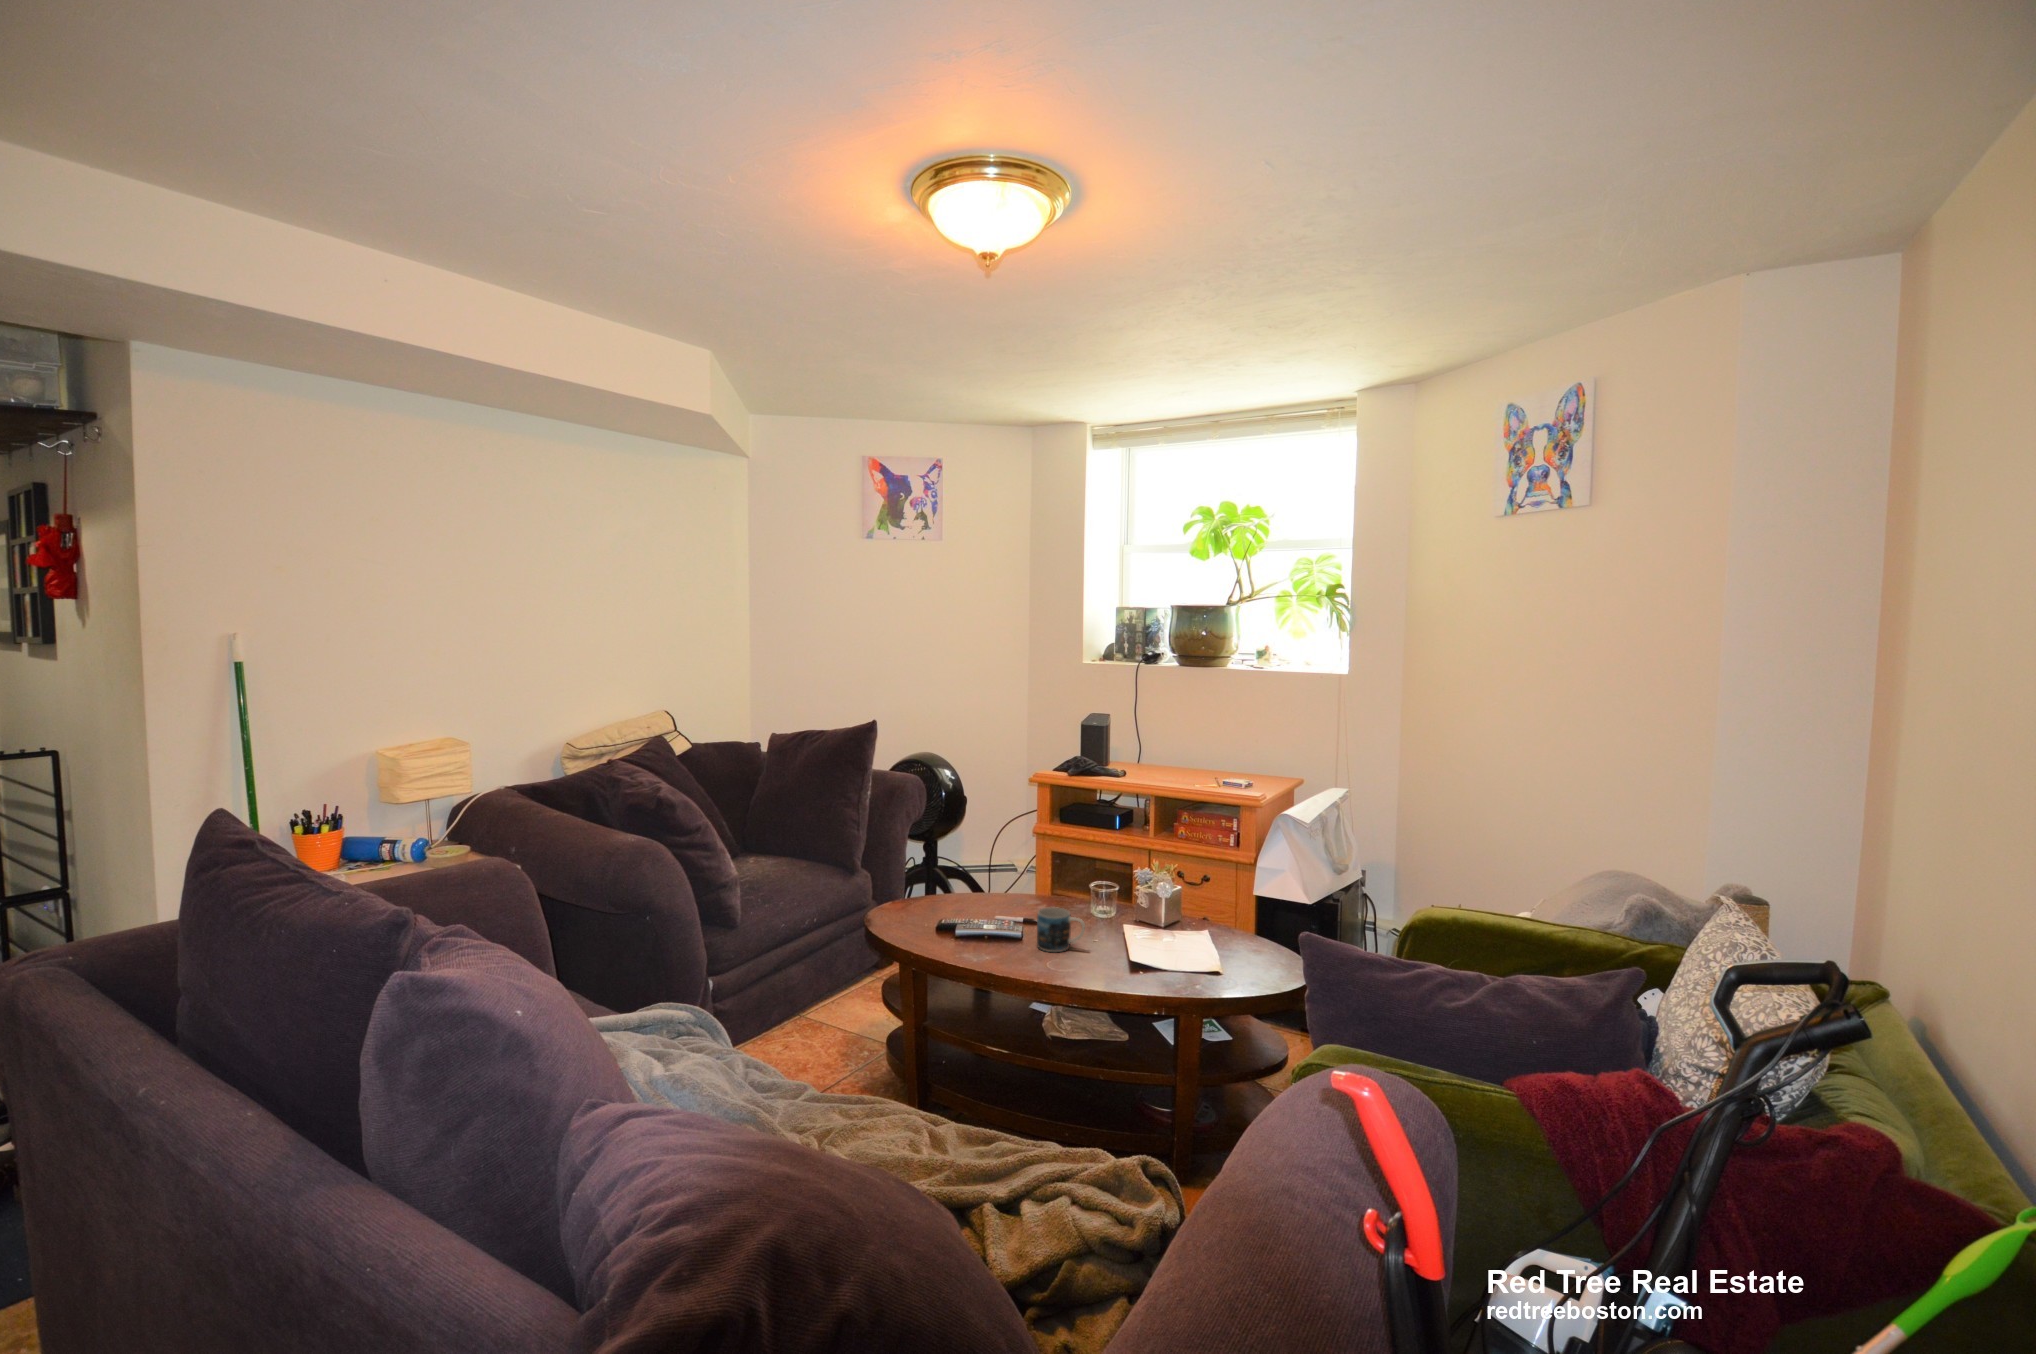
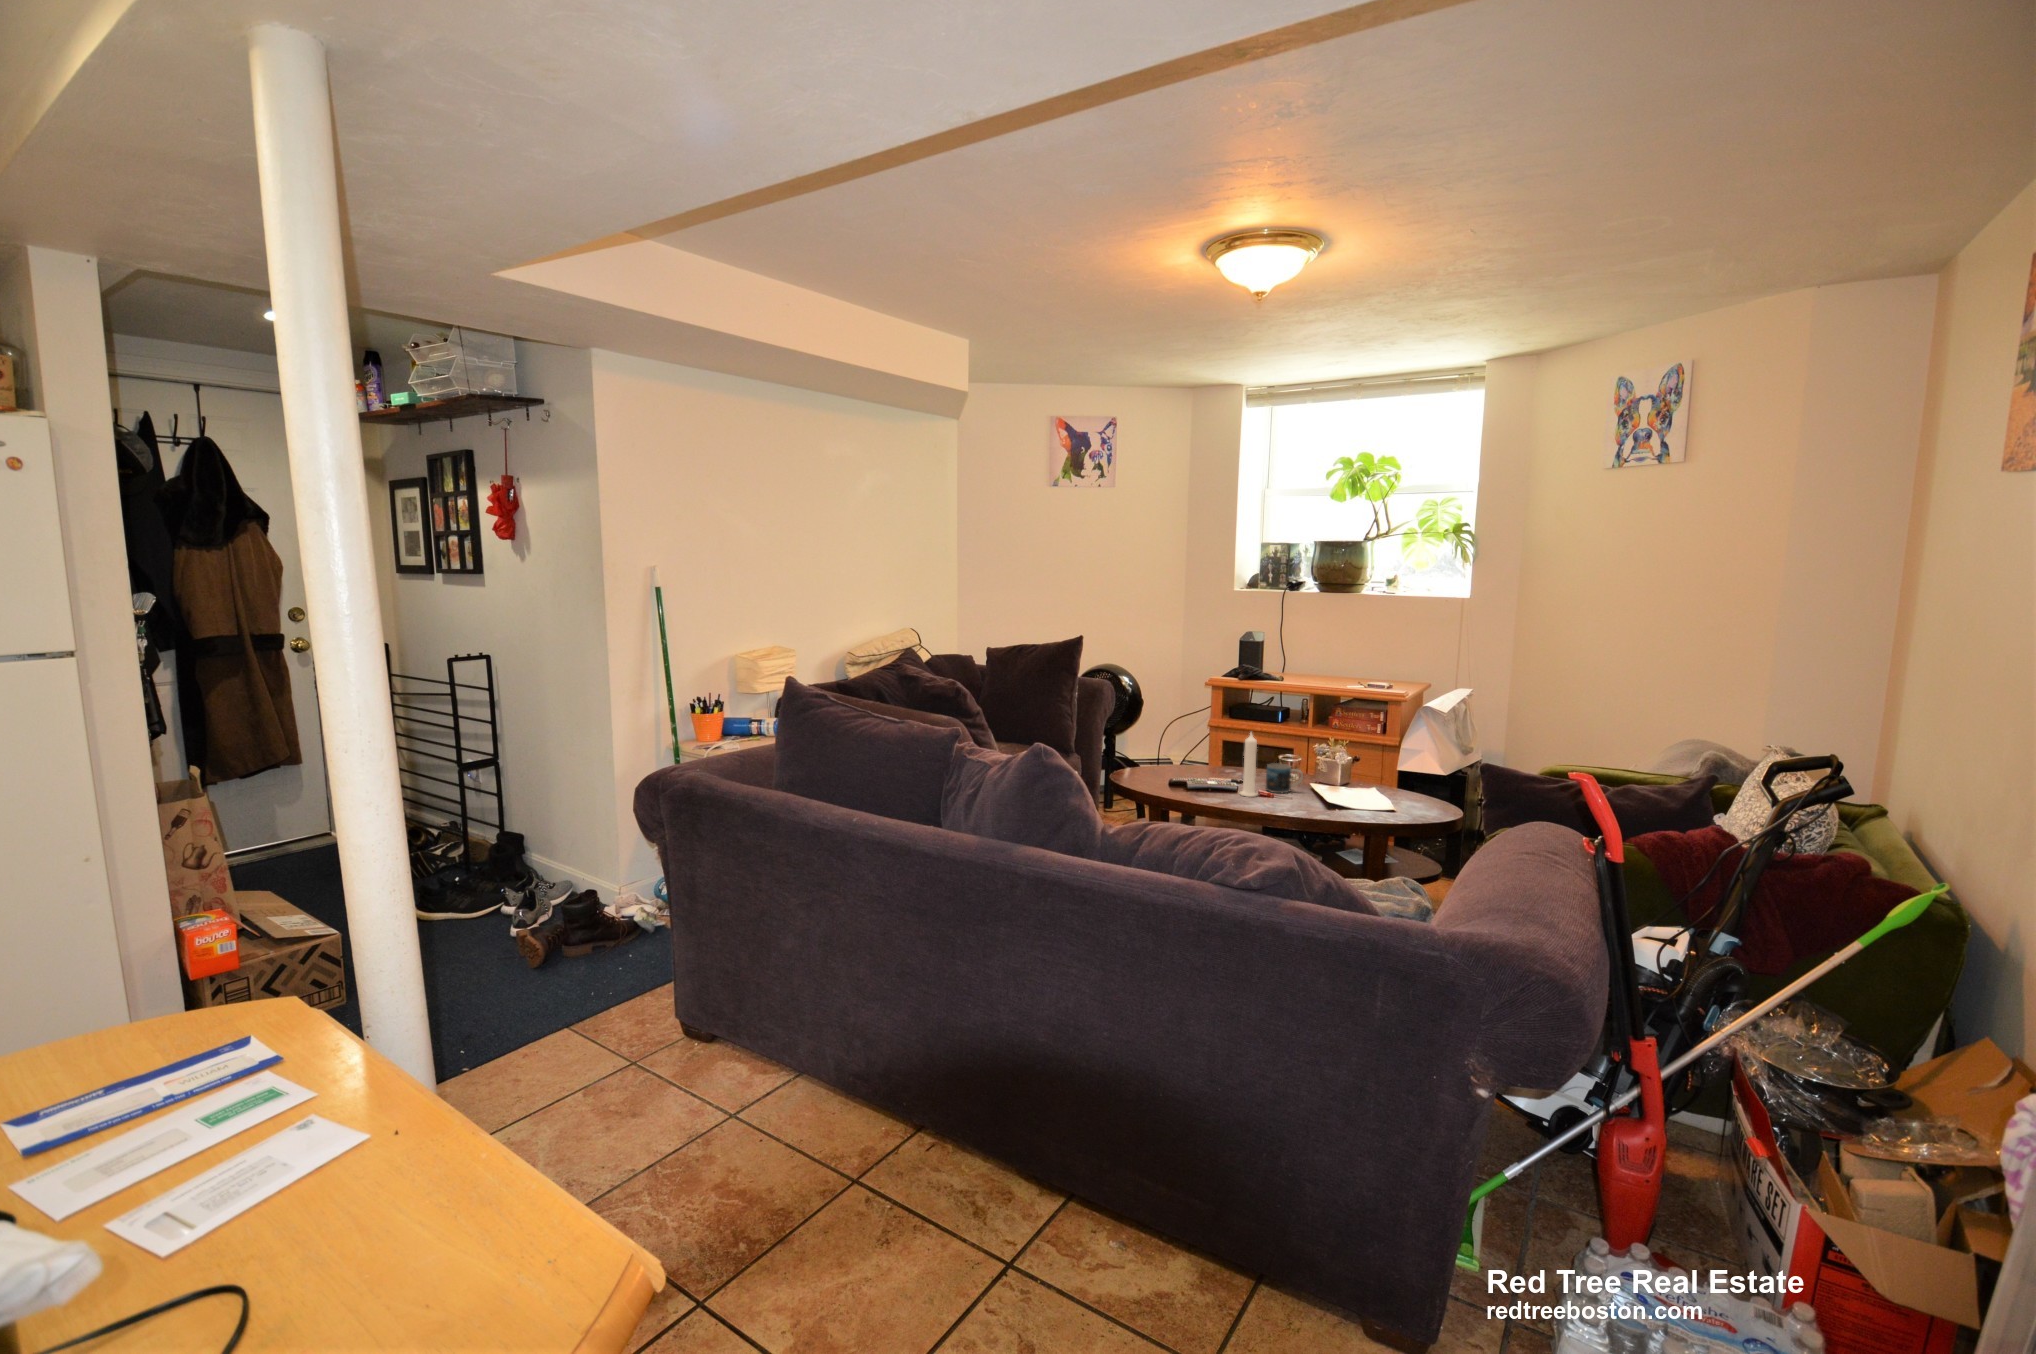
candle: none [994,867,1020,960] -> present [1240,733,1258,797]

